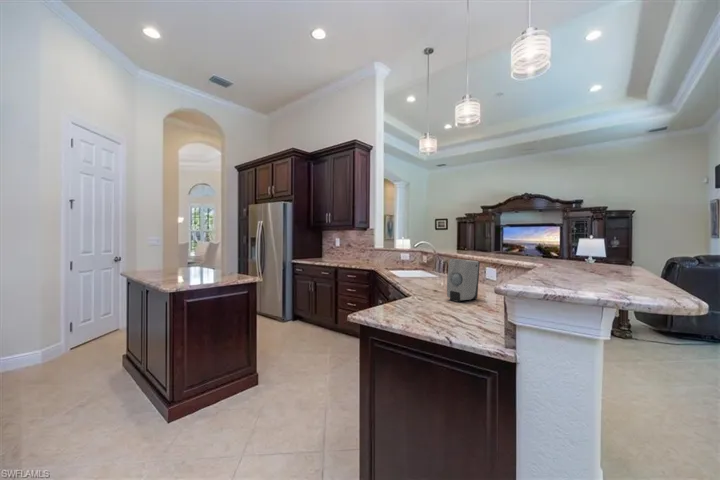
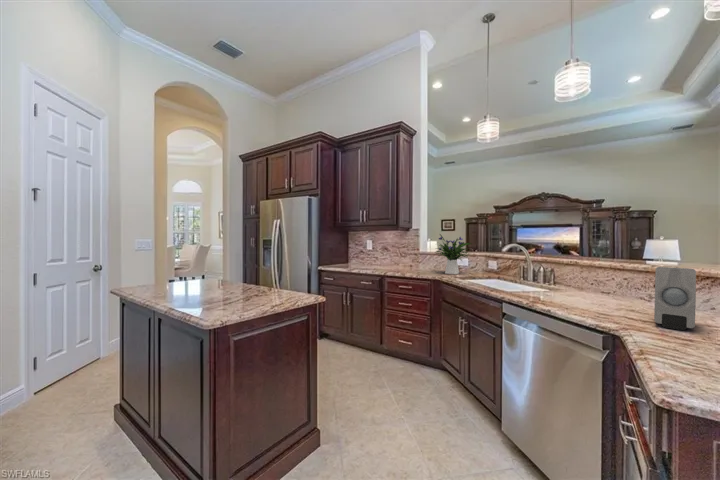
flower arrangement: none [376,234,408,268] -> present [436,234,471,274]

